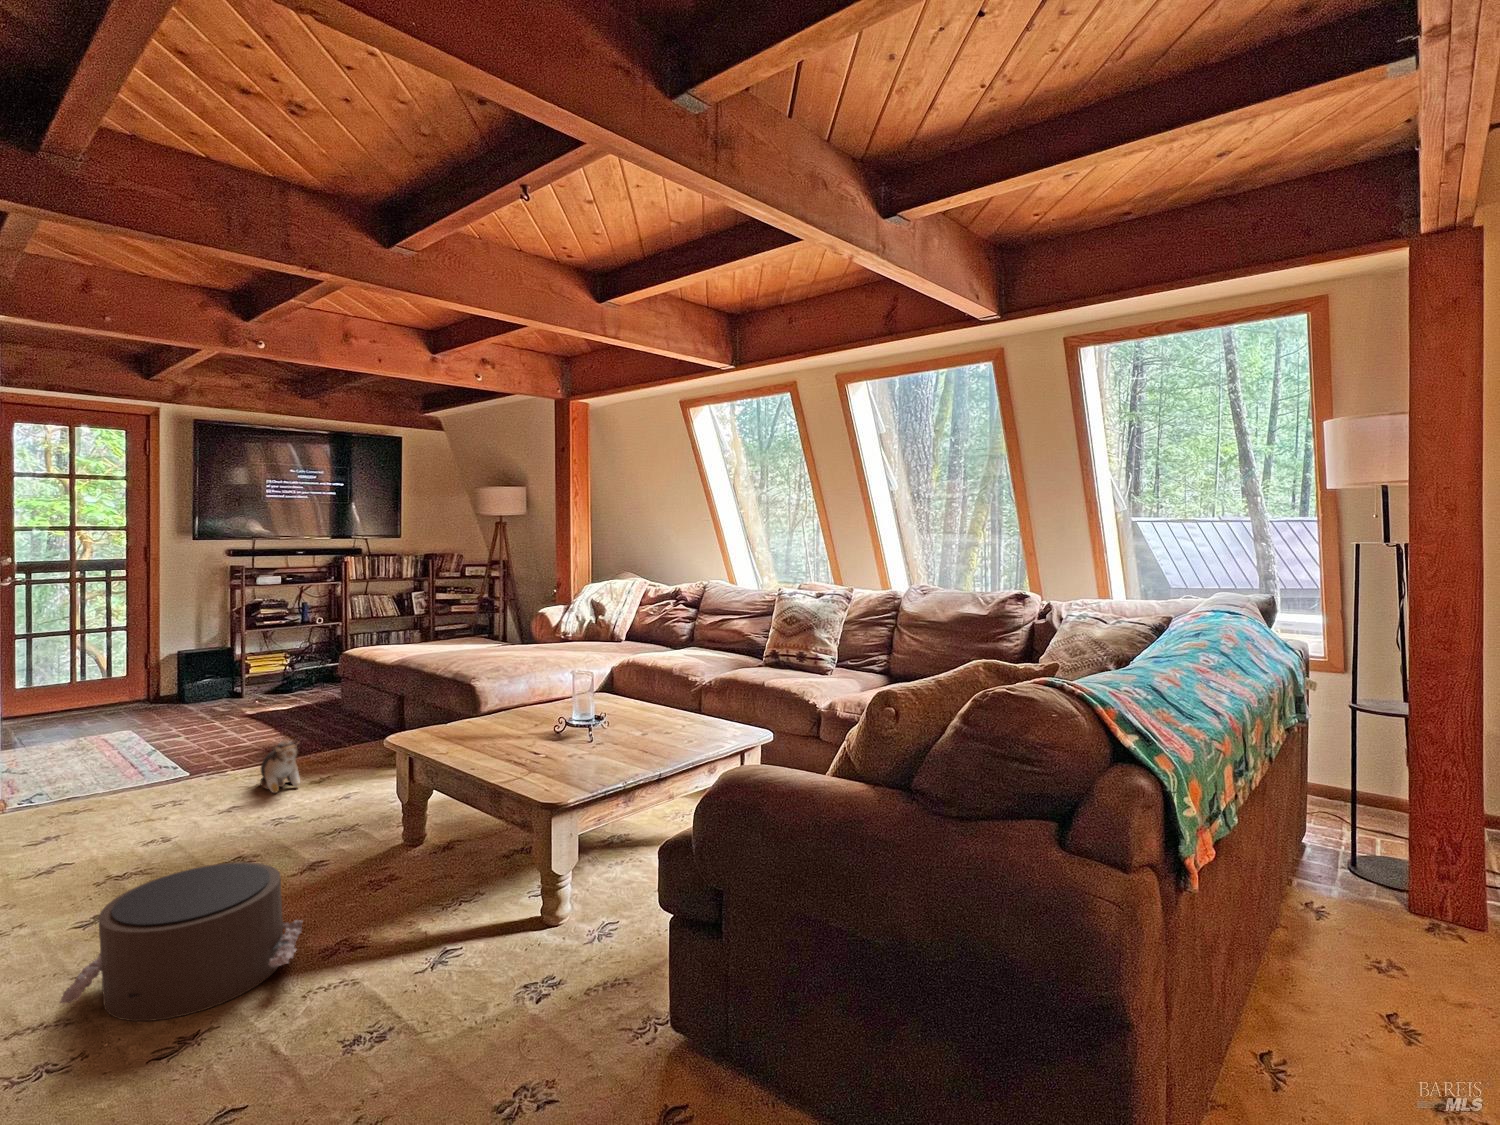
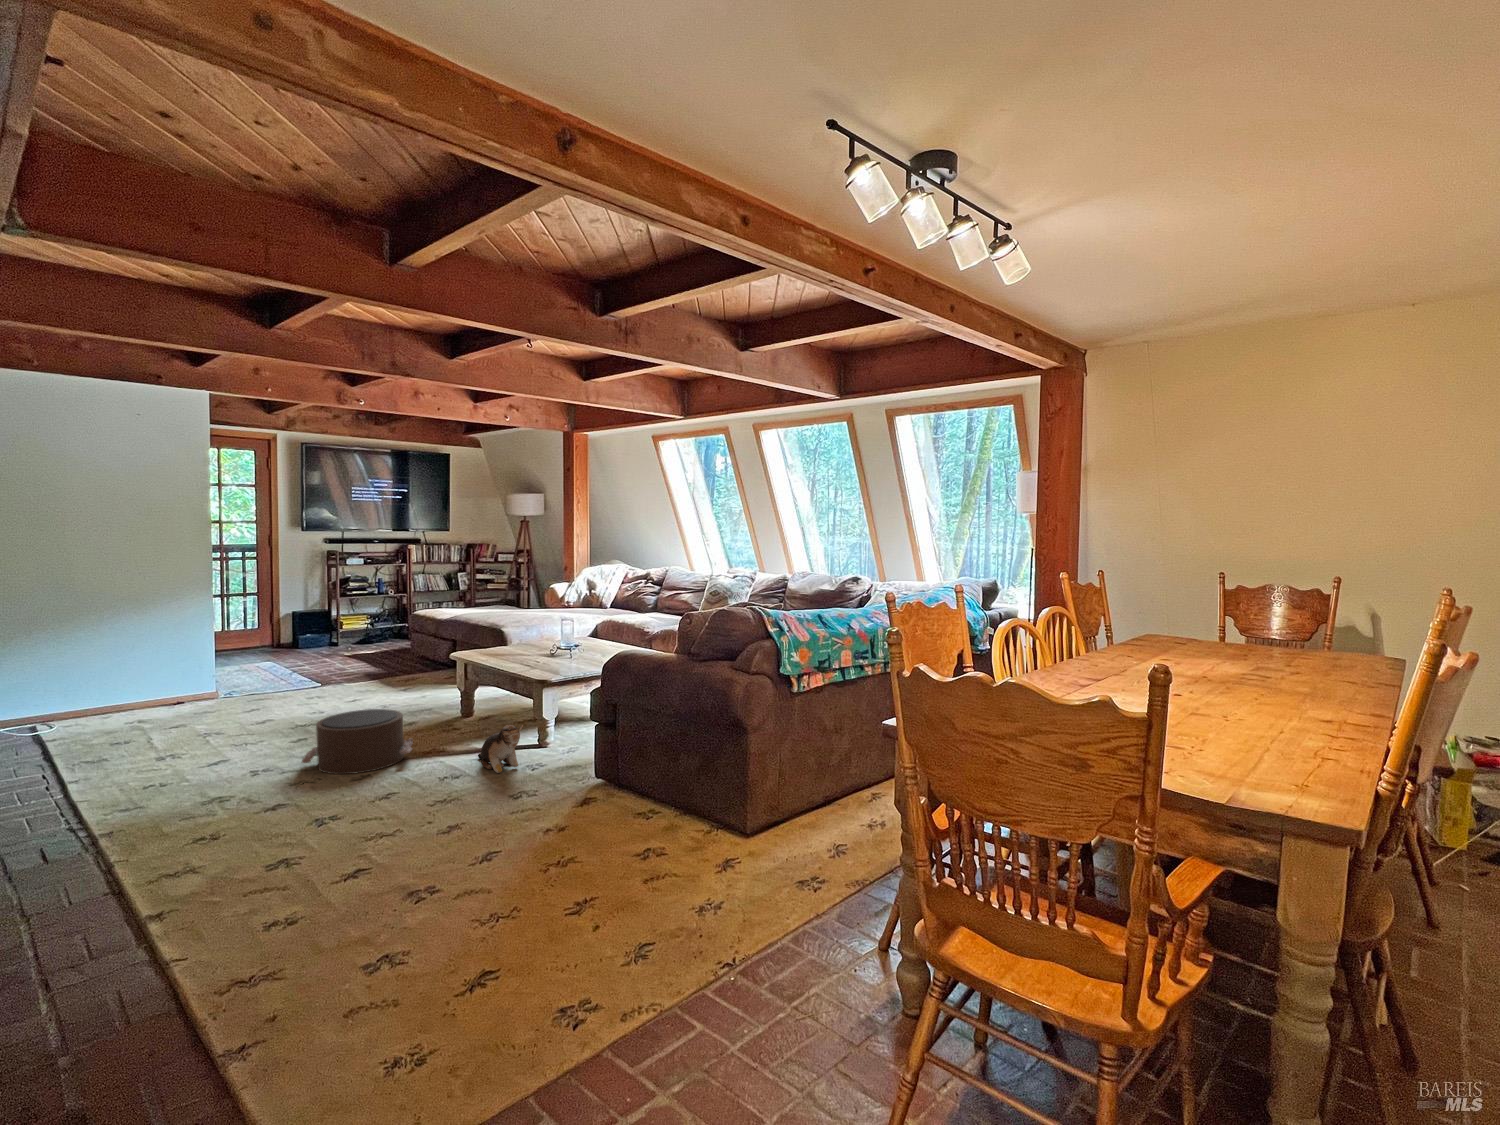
plush toy: present [260,740,300,793] -> present [478,725,523,773]

